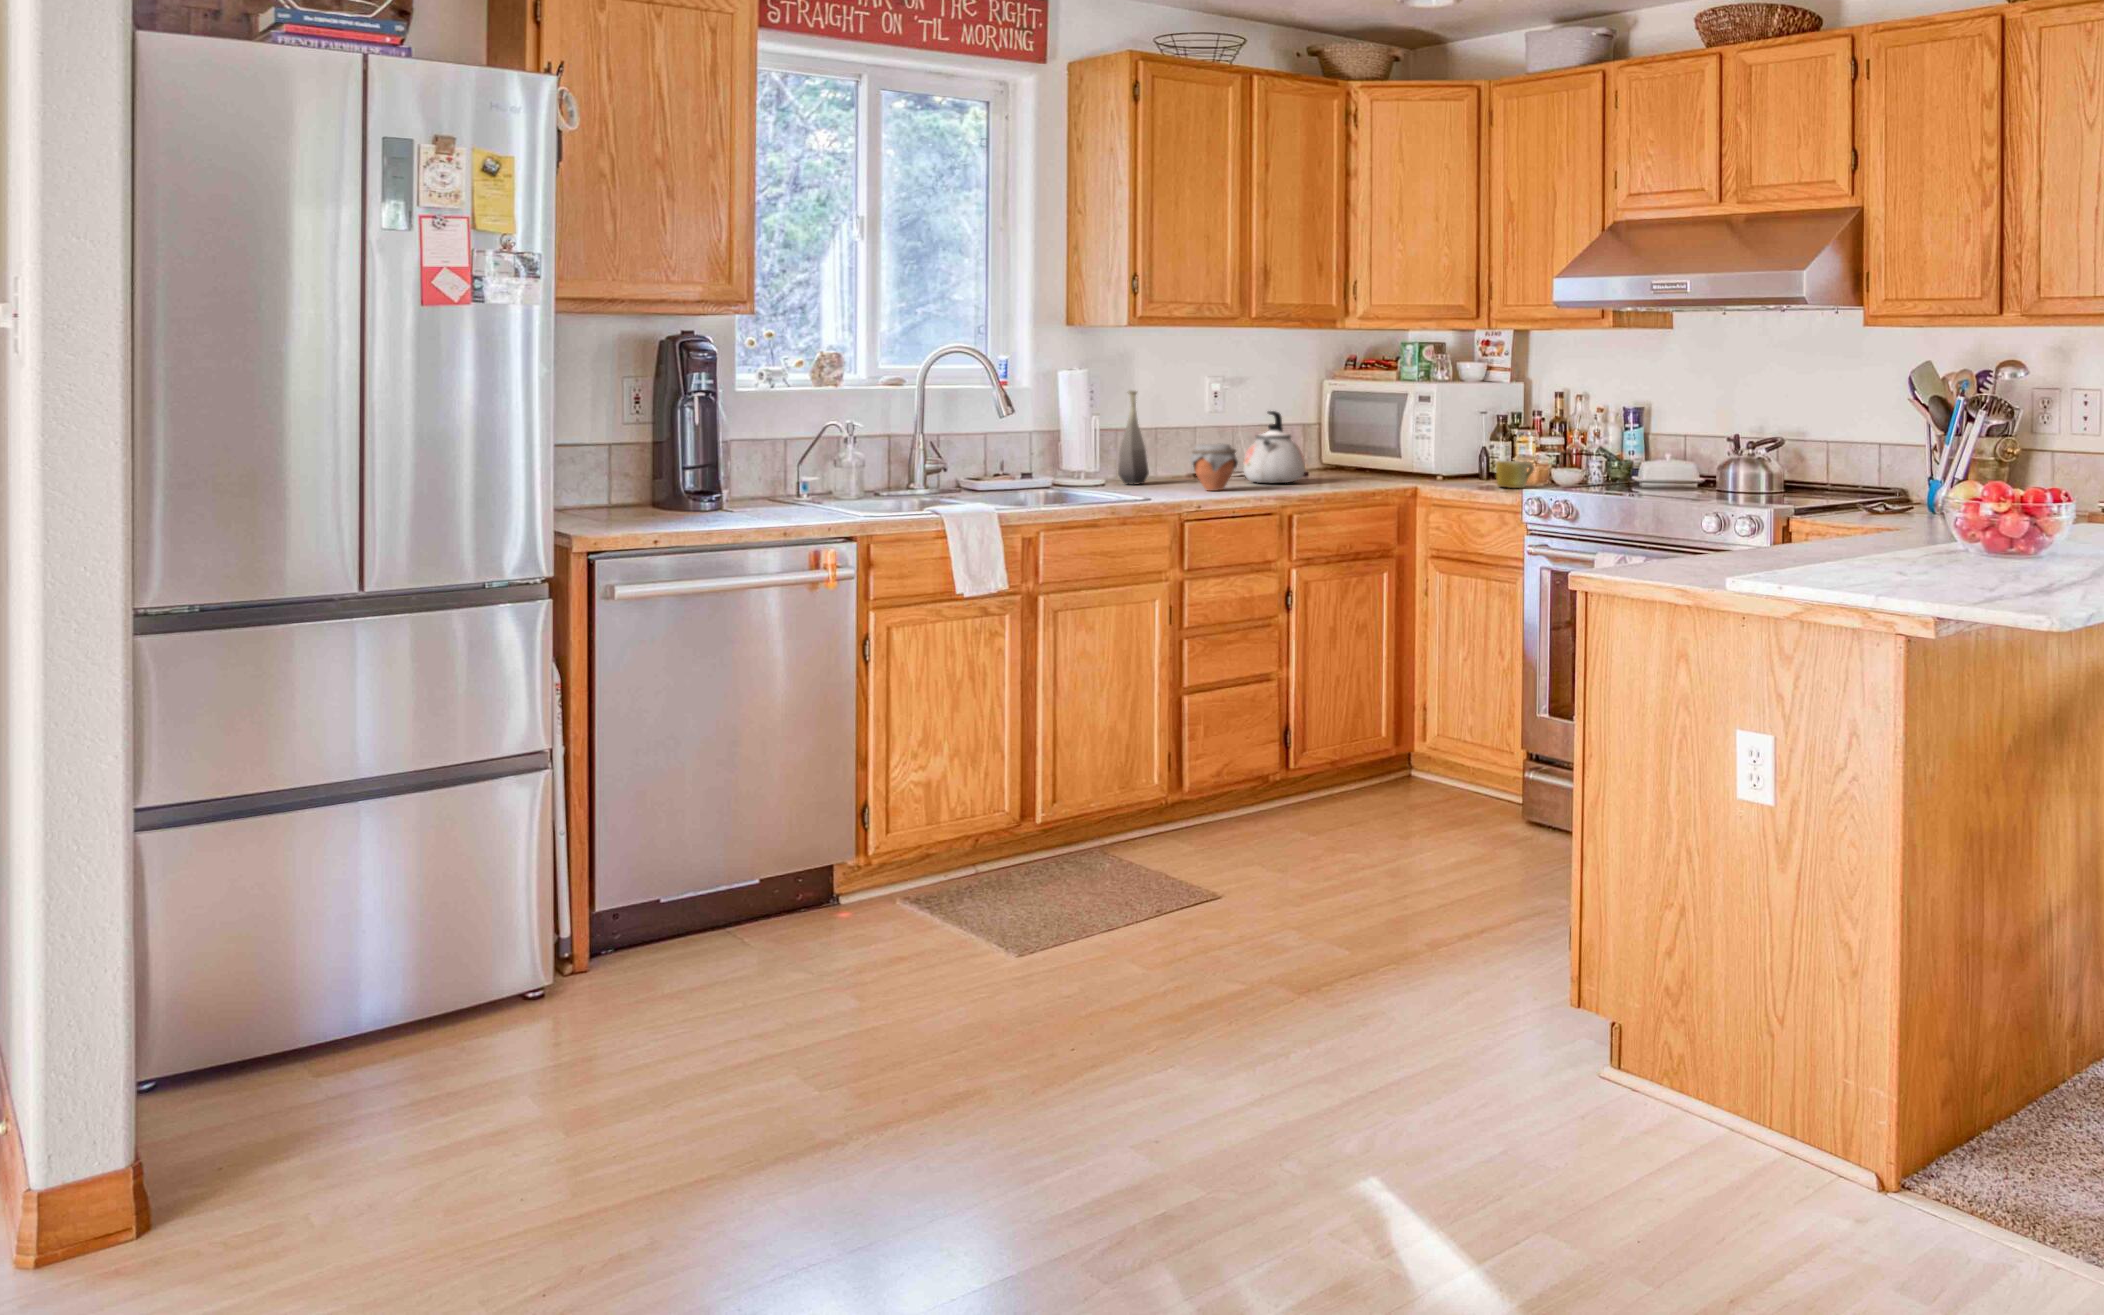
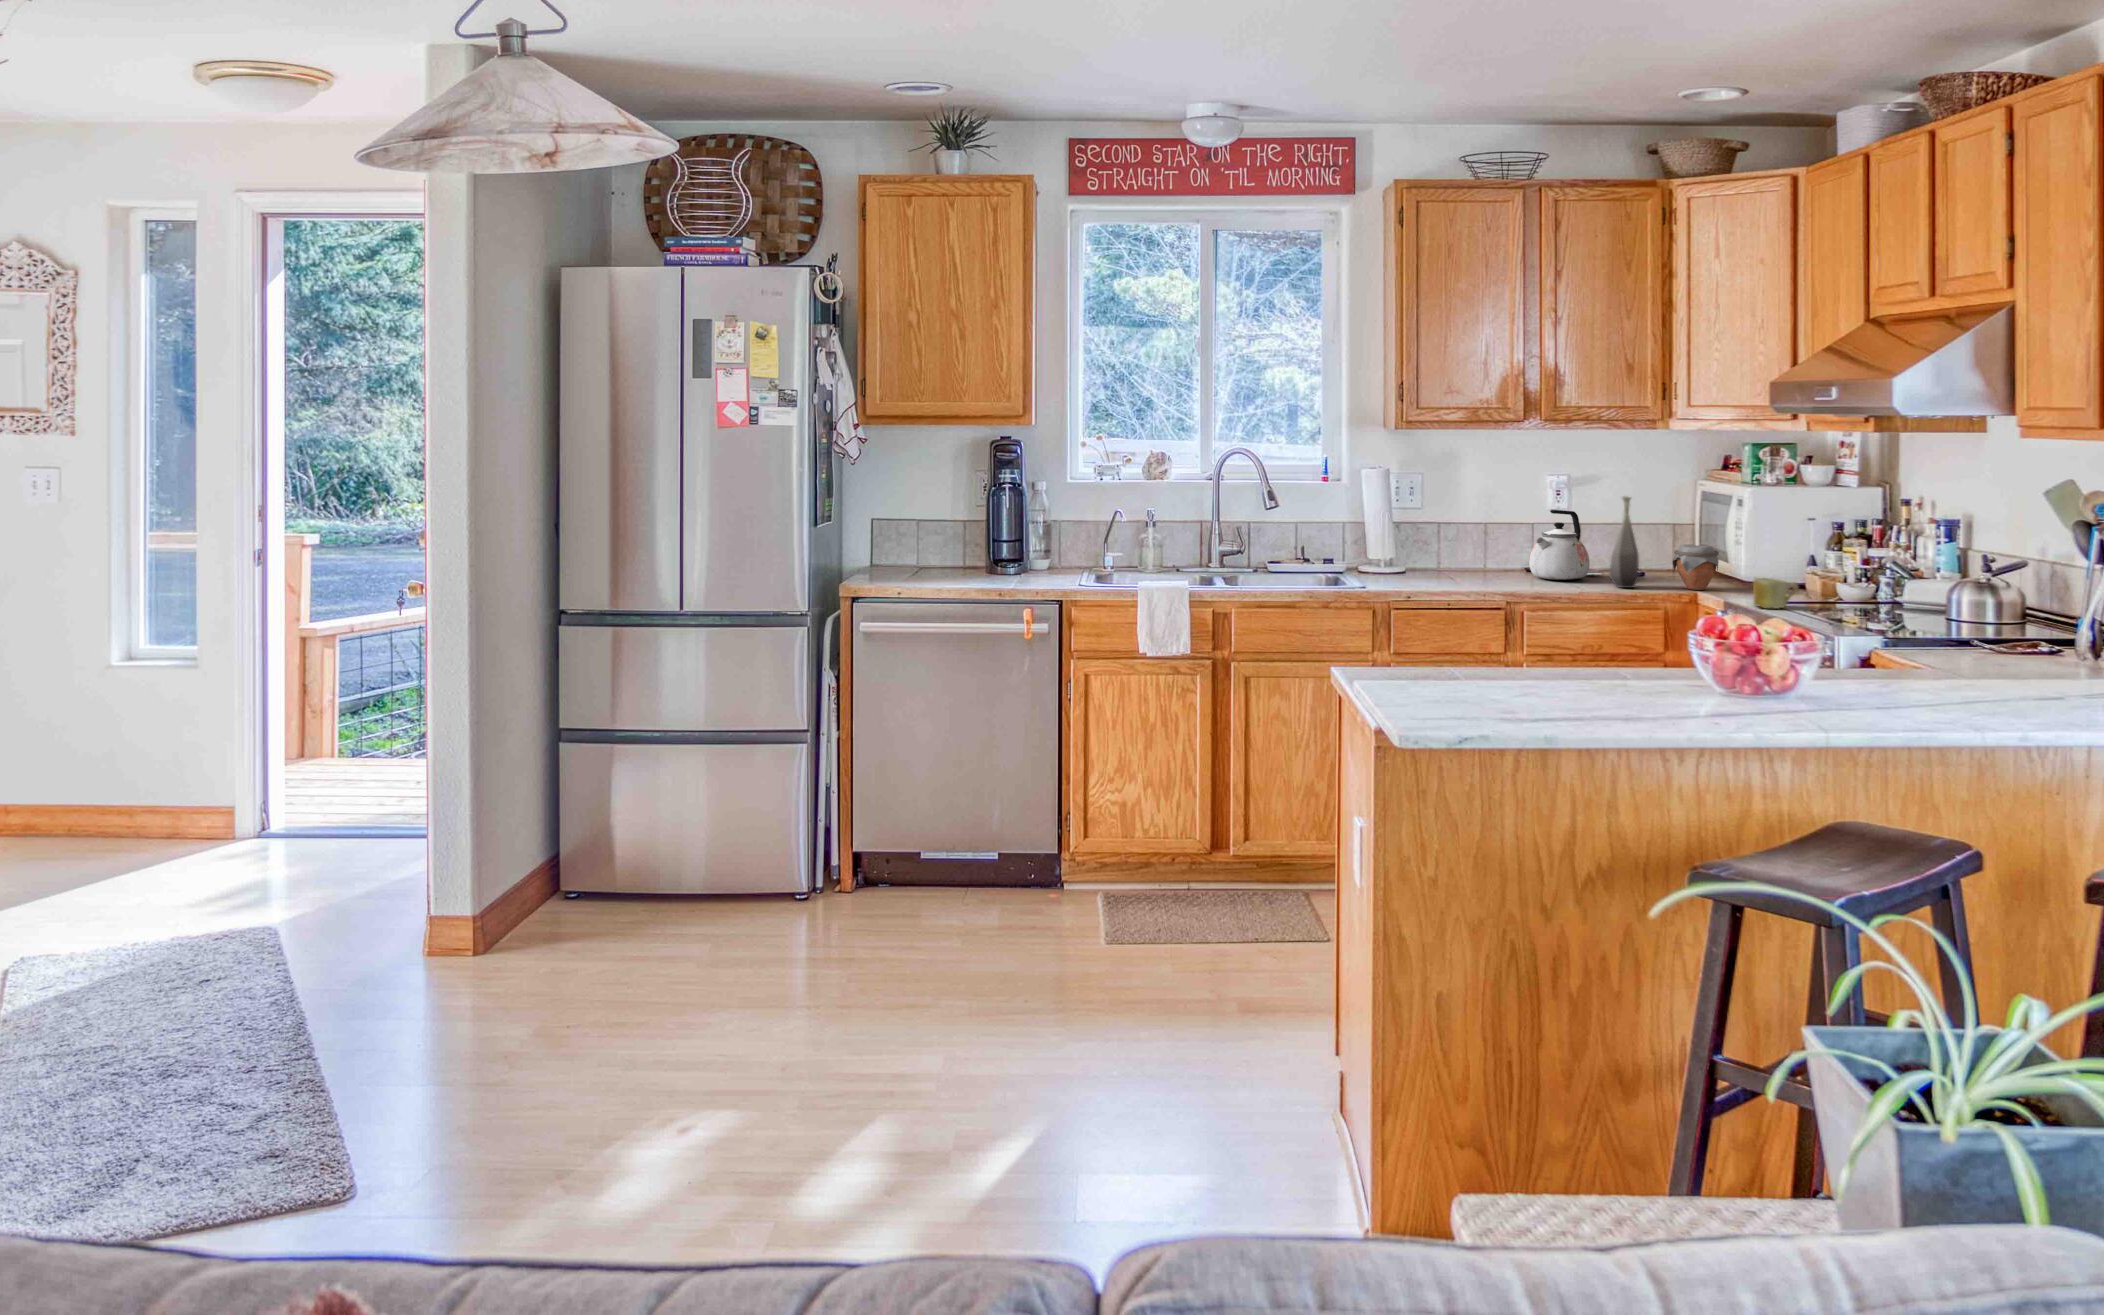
bottle: present [1118,391,1149,485] -> present [1609,497,1639,588]
jar: present [1190,443,1238,491] -> present [1673,544,1719,590]

